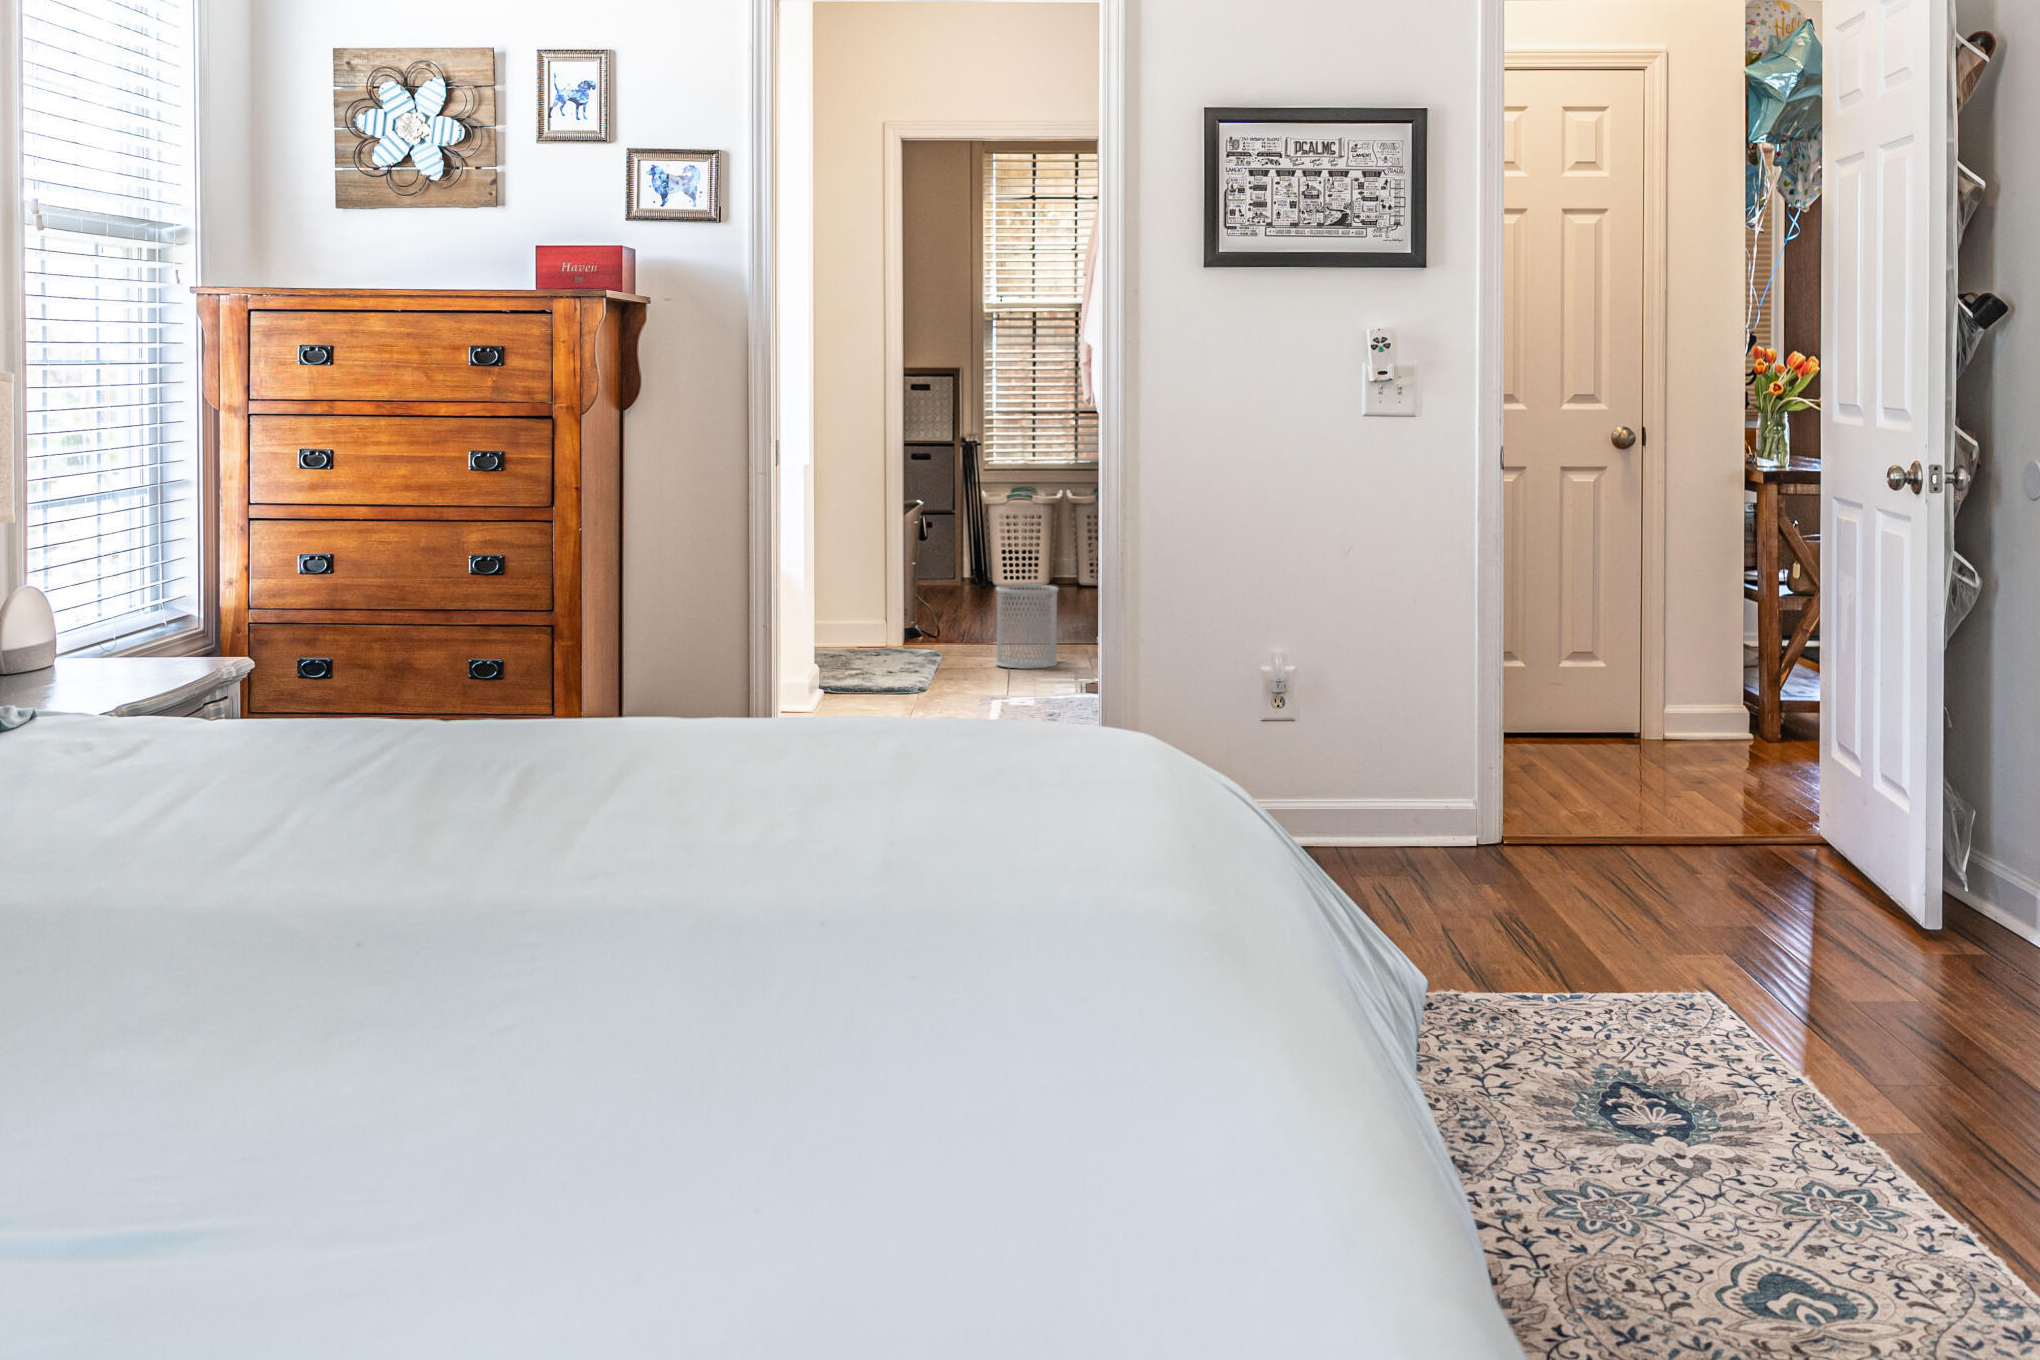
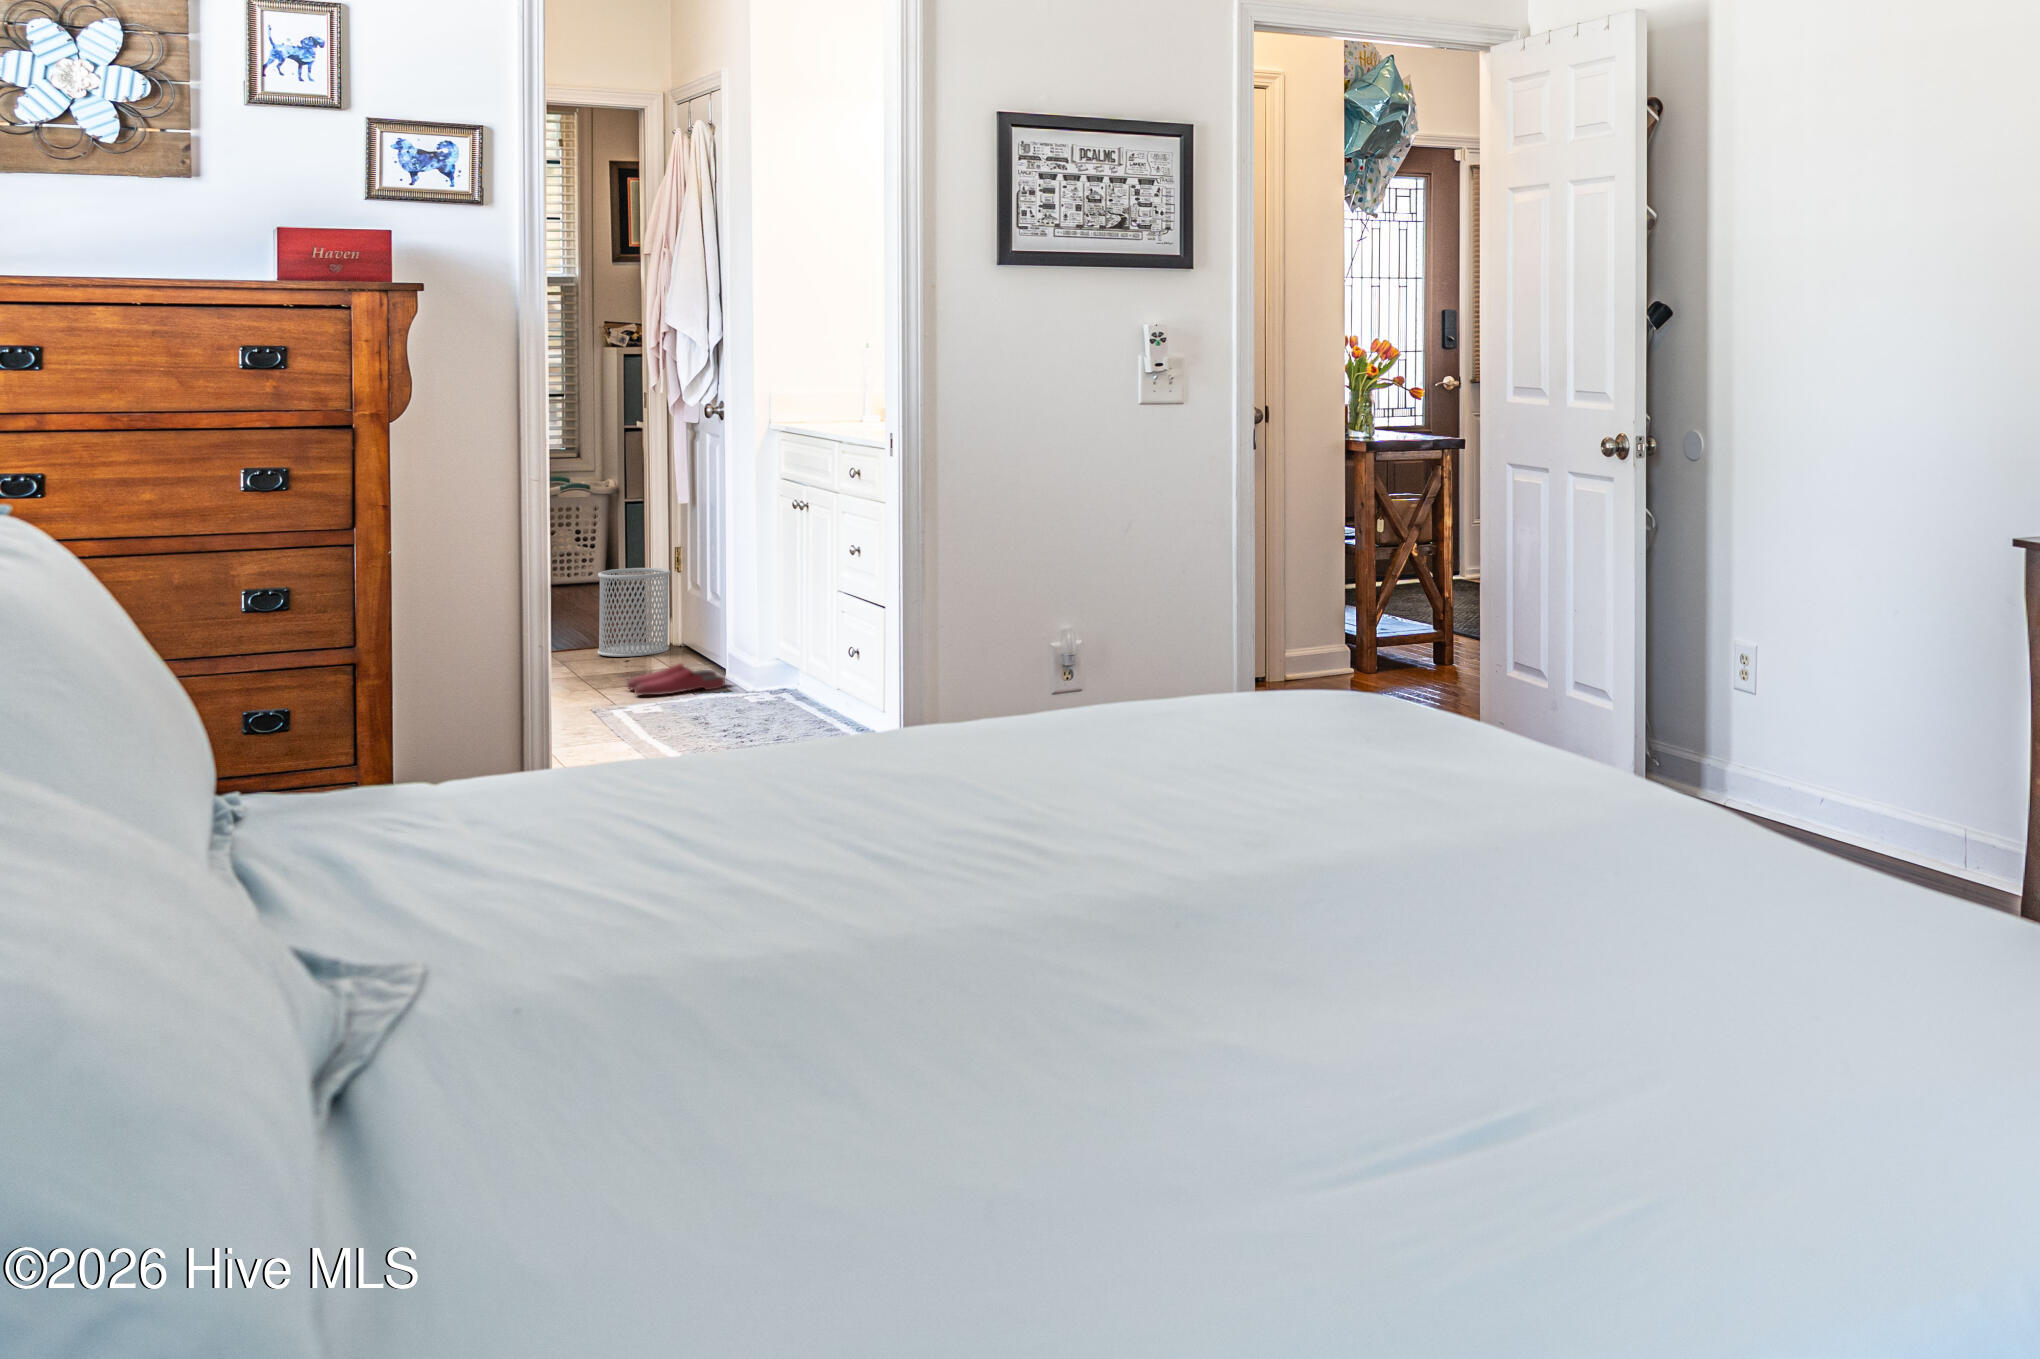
slippers: none [987,676,1070,704] -> present [627,663,725,695]

